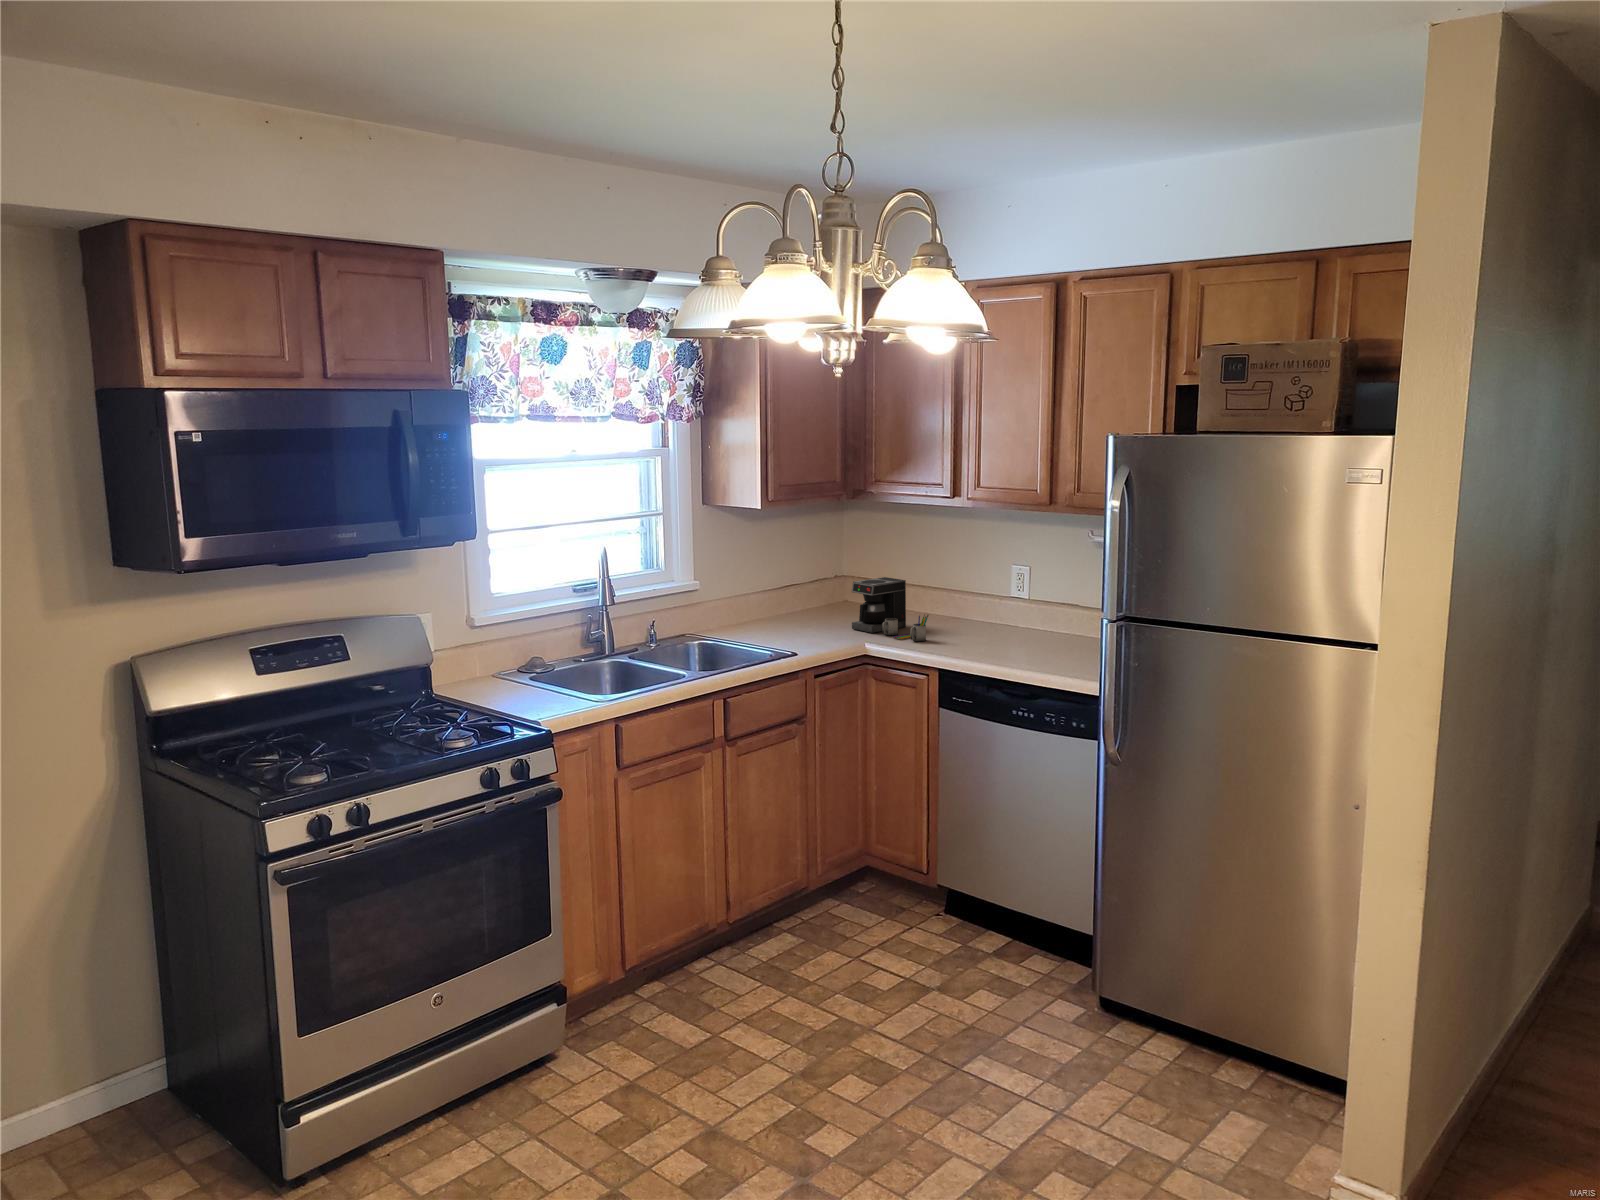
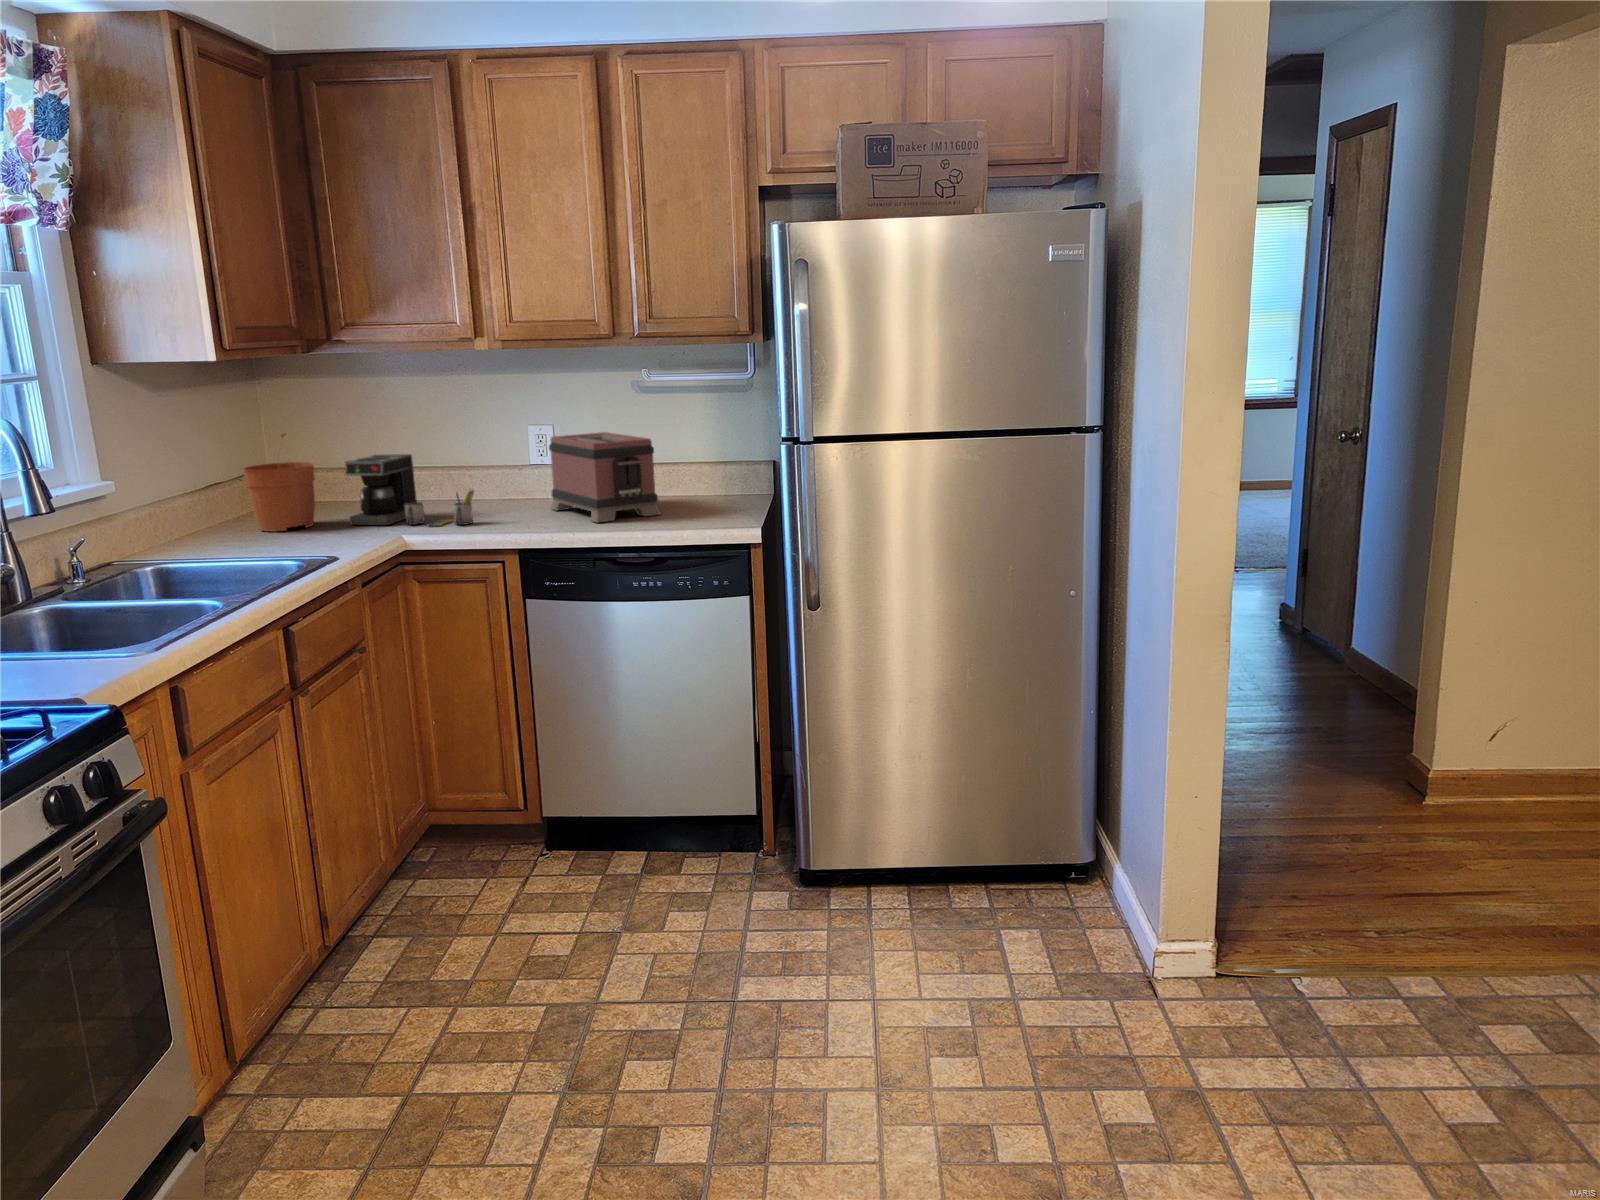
plant pot: none [792,556,839,627] -> present [243,434,315,531]
toaster: none [997,578,1064,656] -> present [549,432,661,523]

